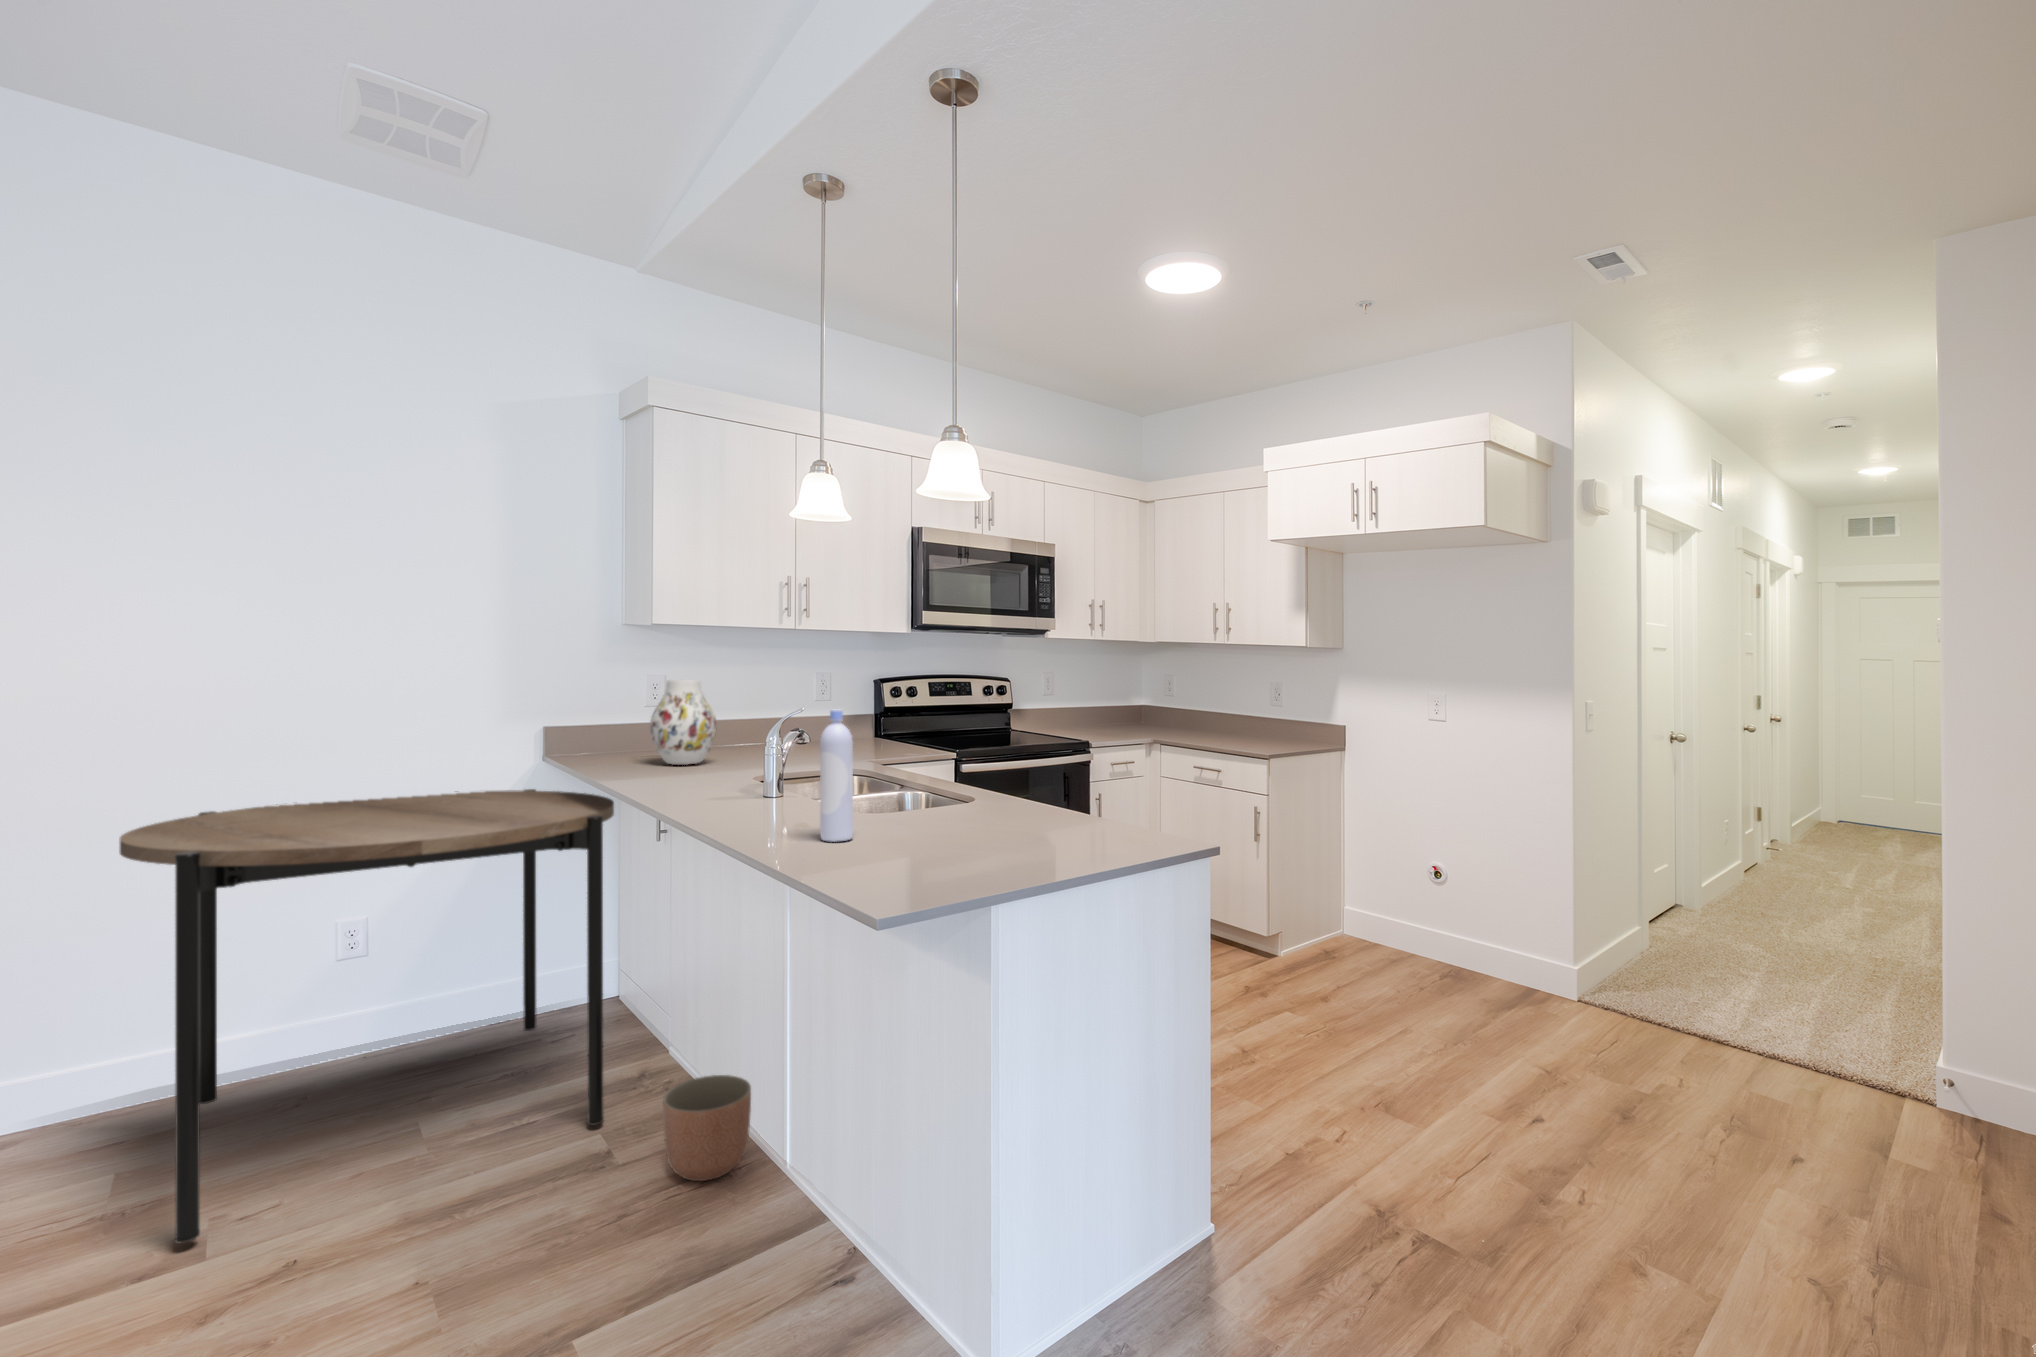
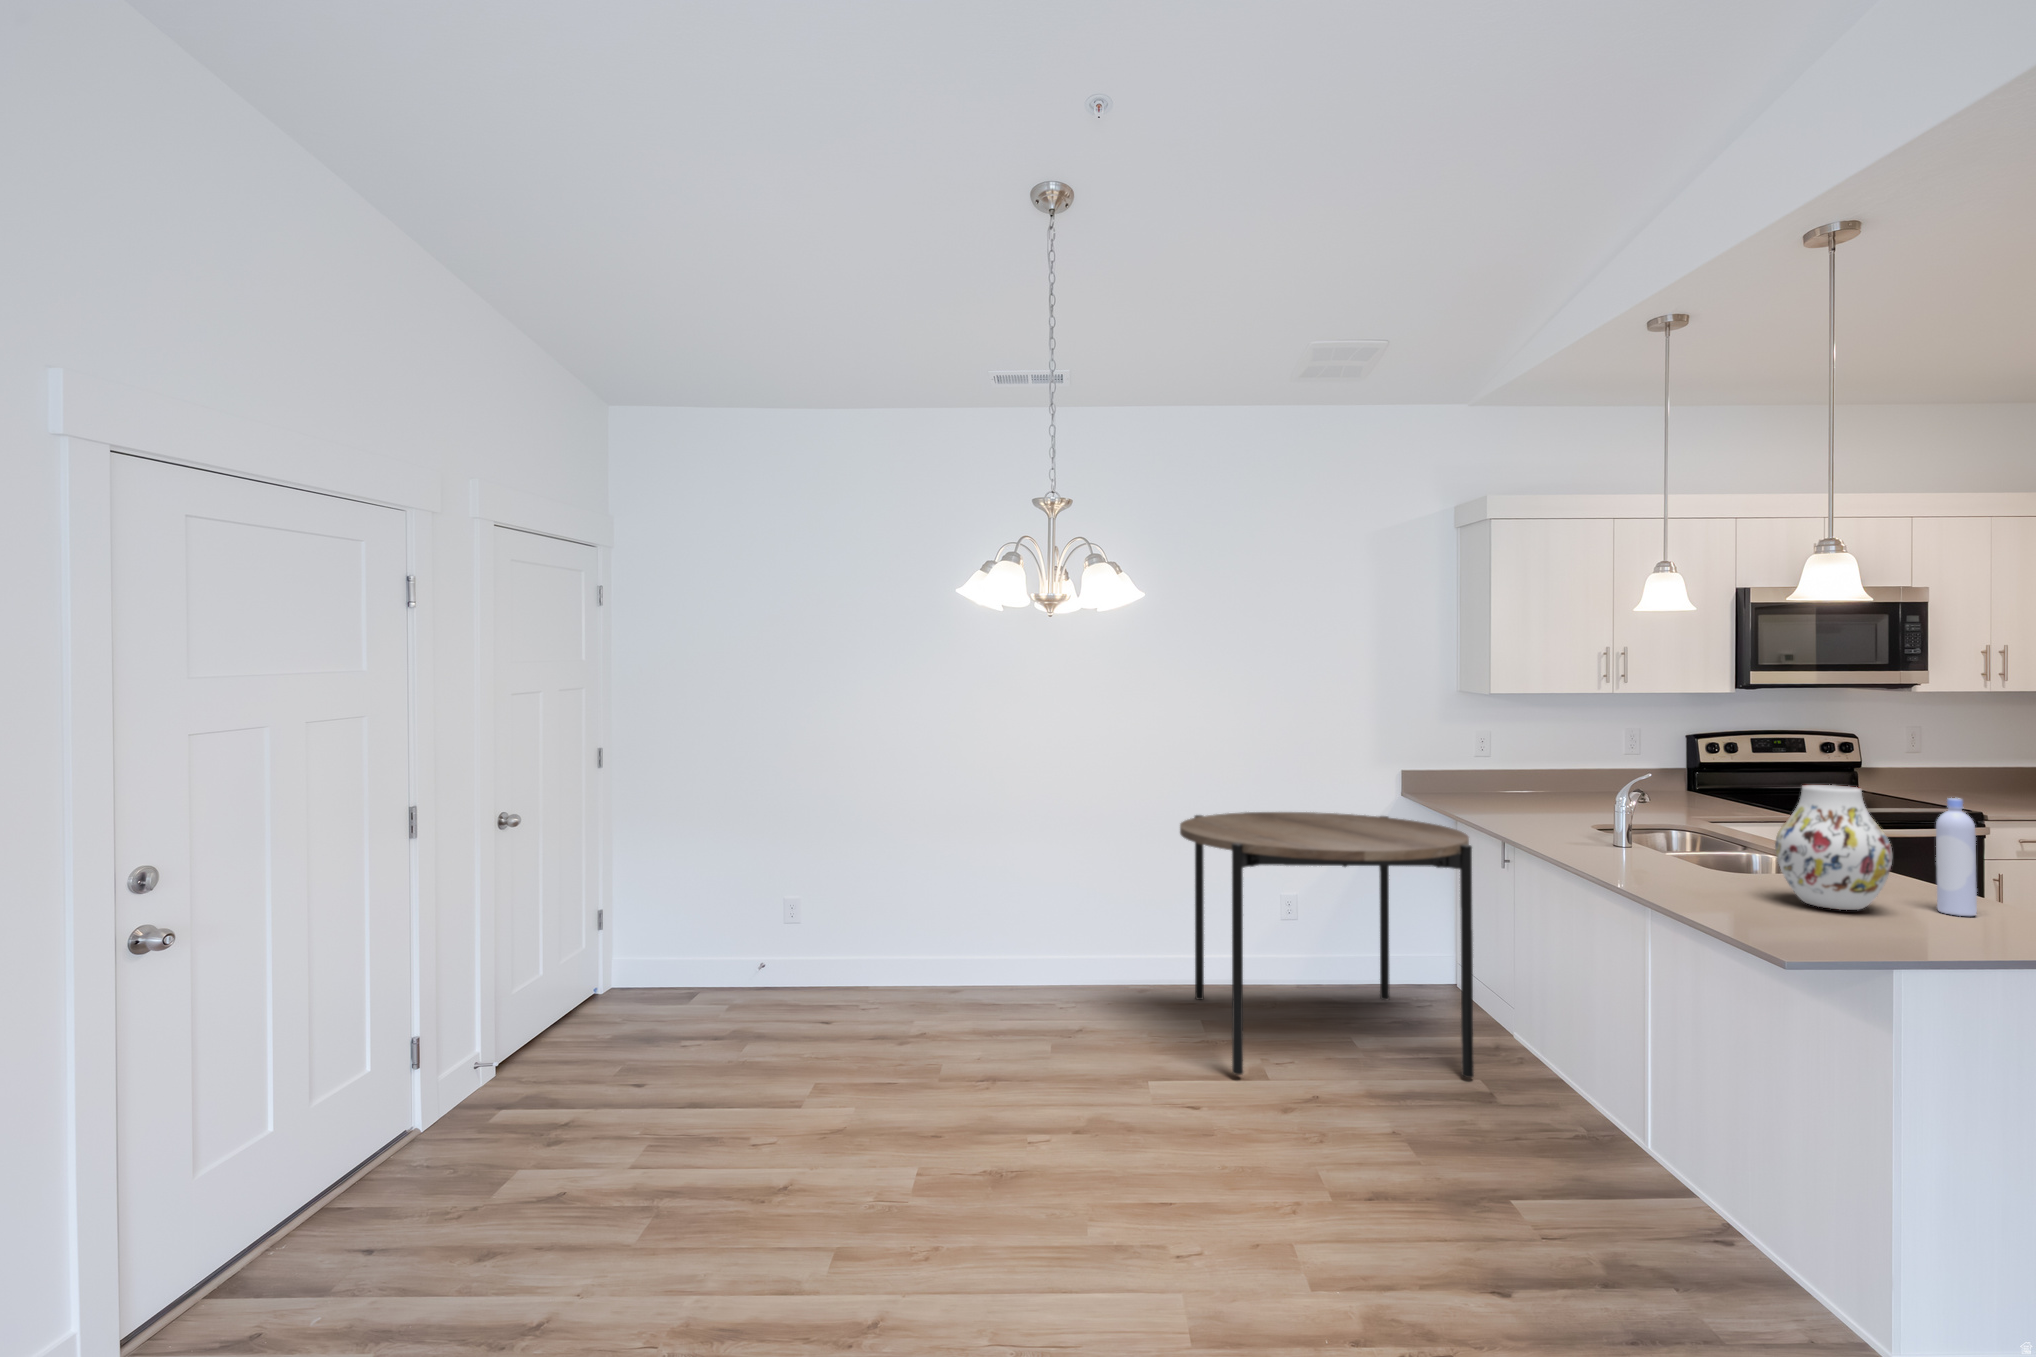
vase: present [650,680,717,765] -> present [1775,785,1892,910]
bottle: present [820,710,853,842] -> present [1936,798,1977,916]
planter: present [663,1075,751,1181] -> none [1536,1061,1612,1141]

